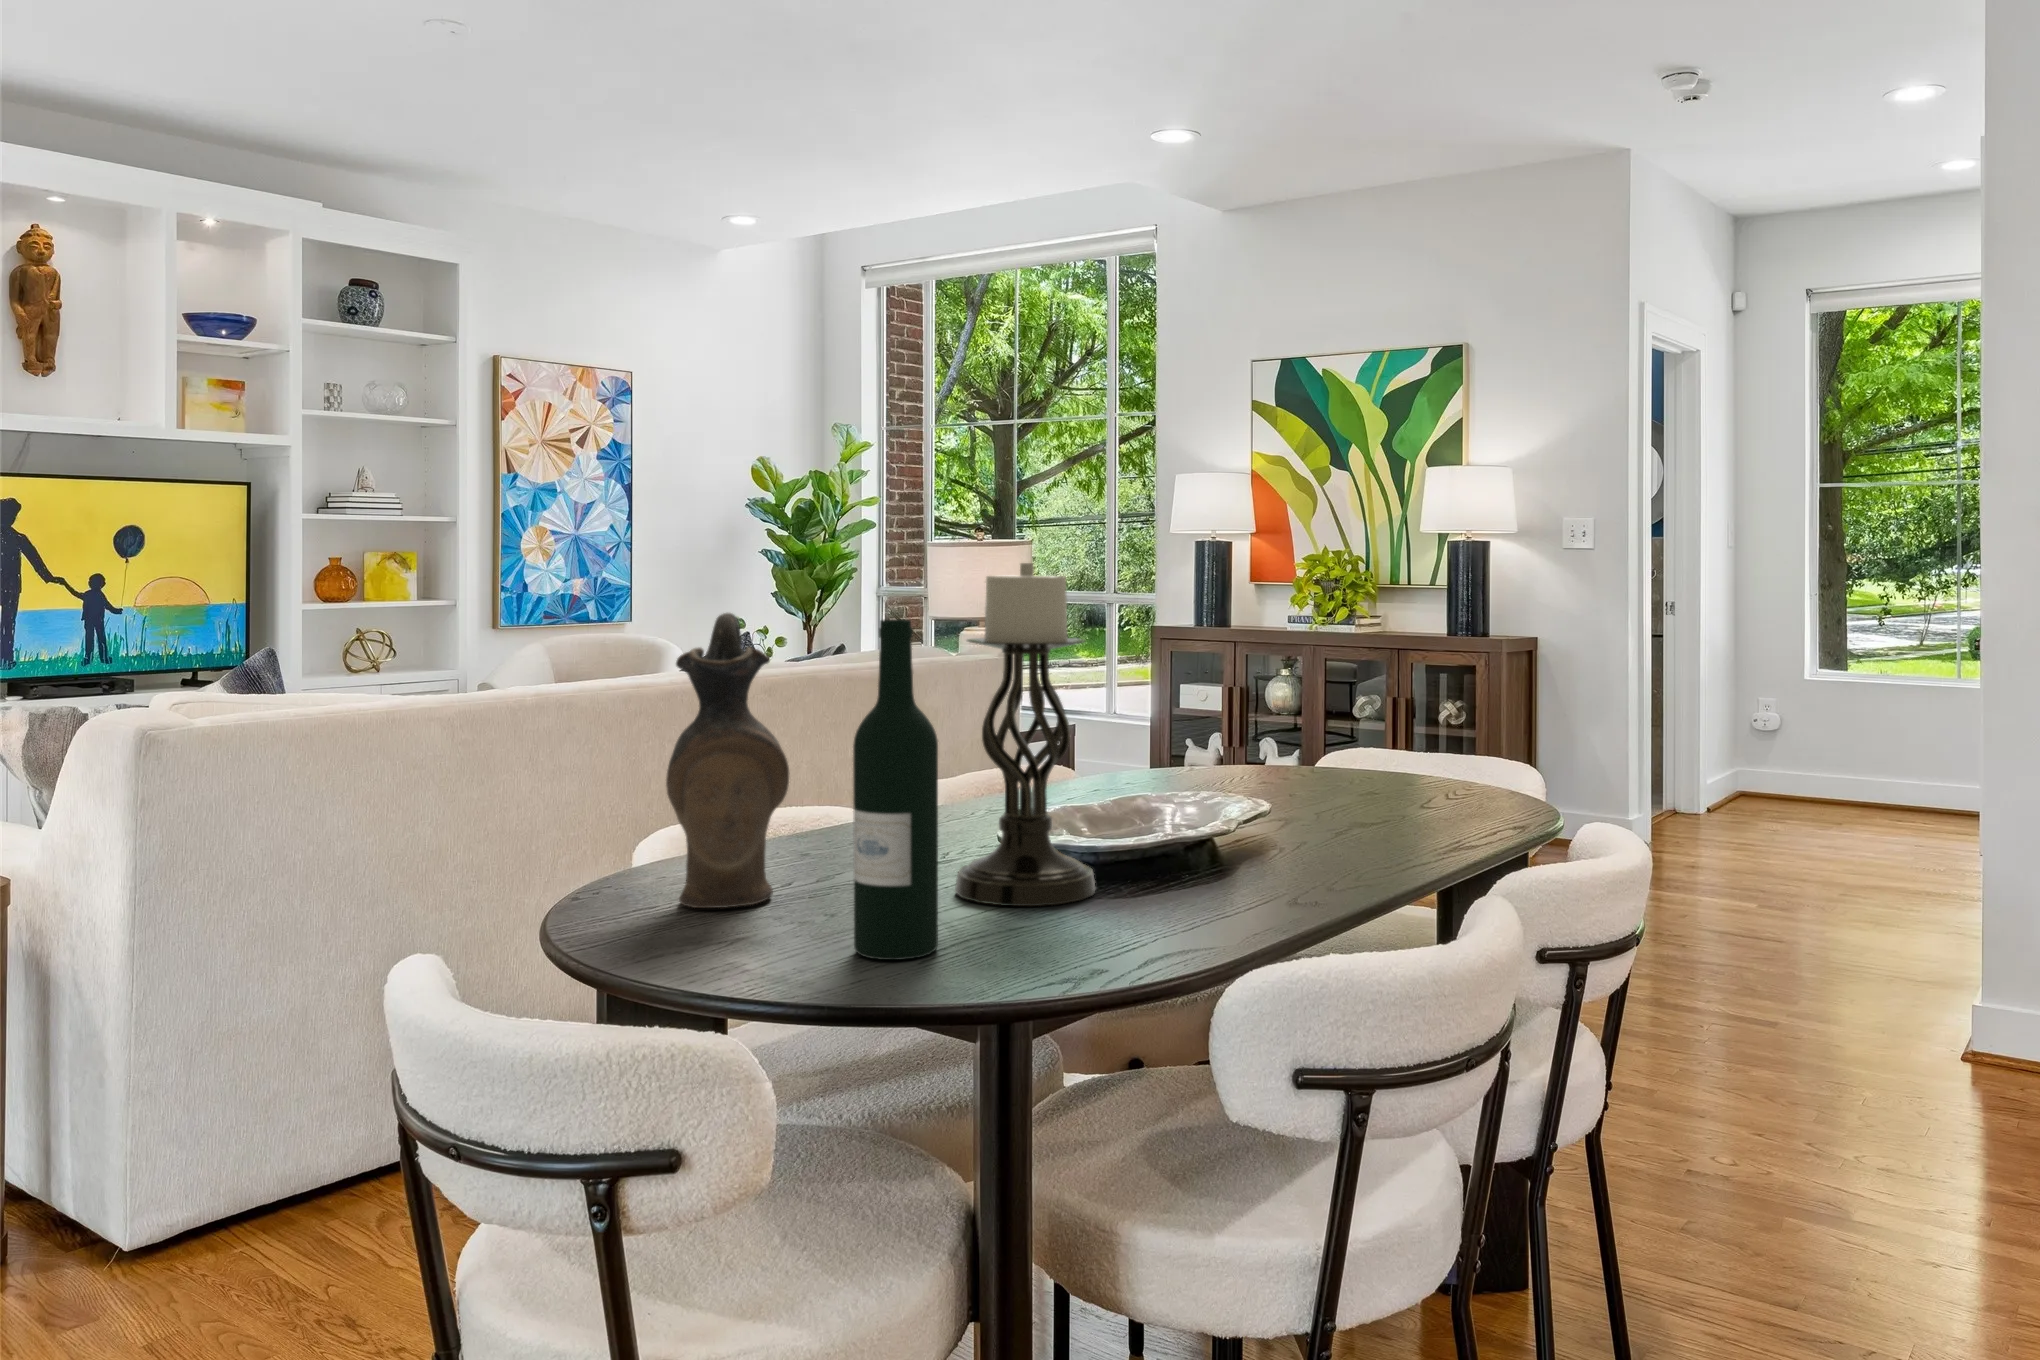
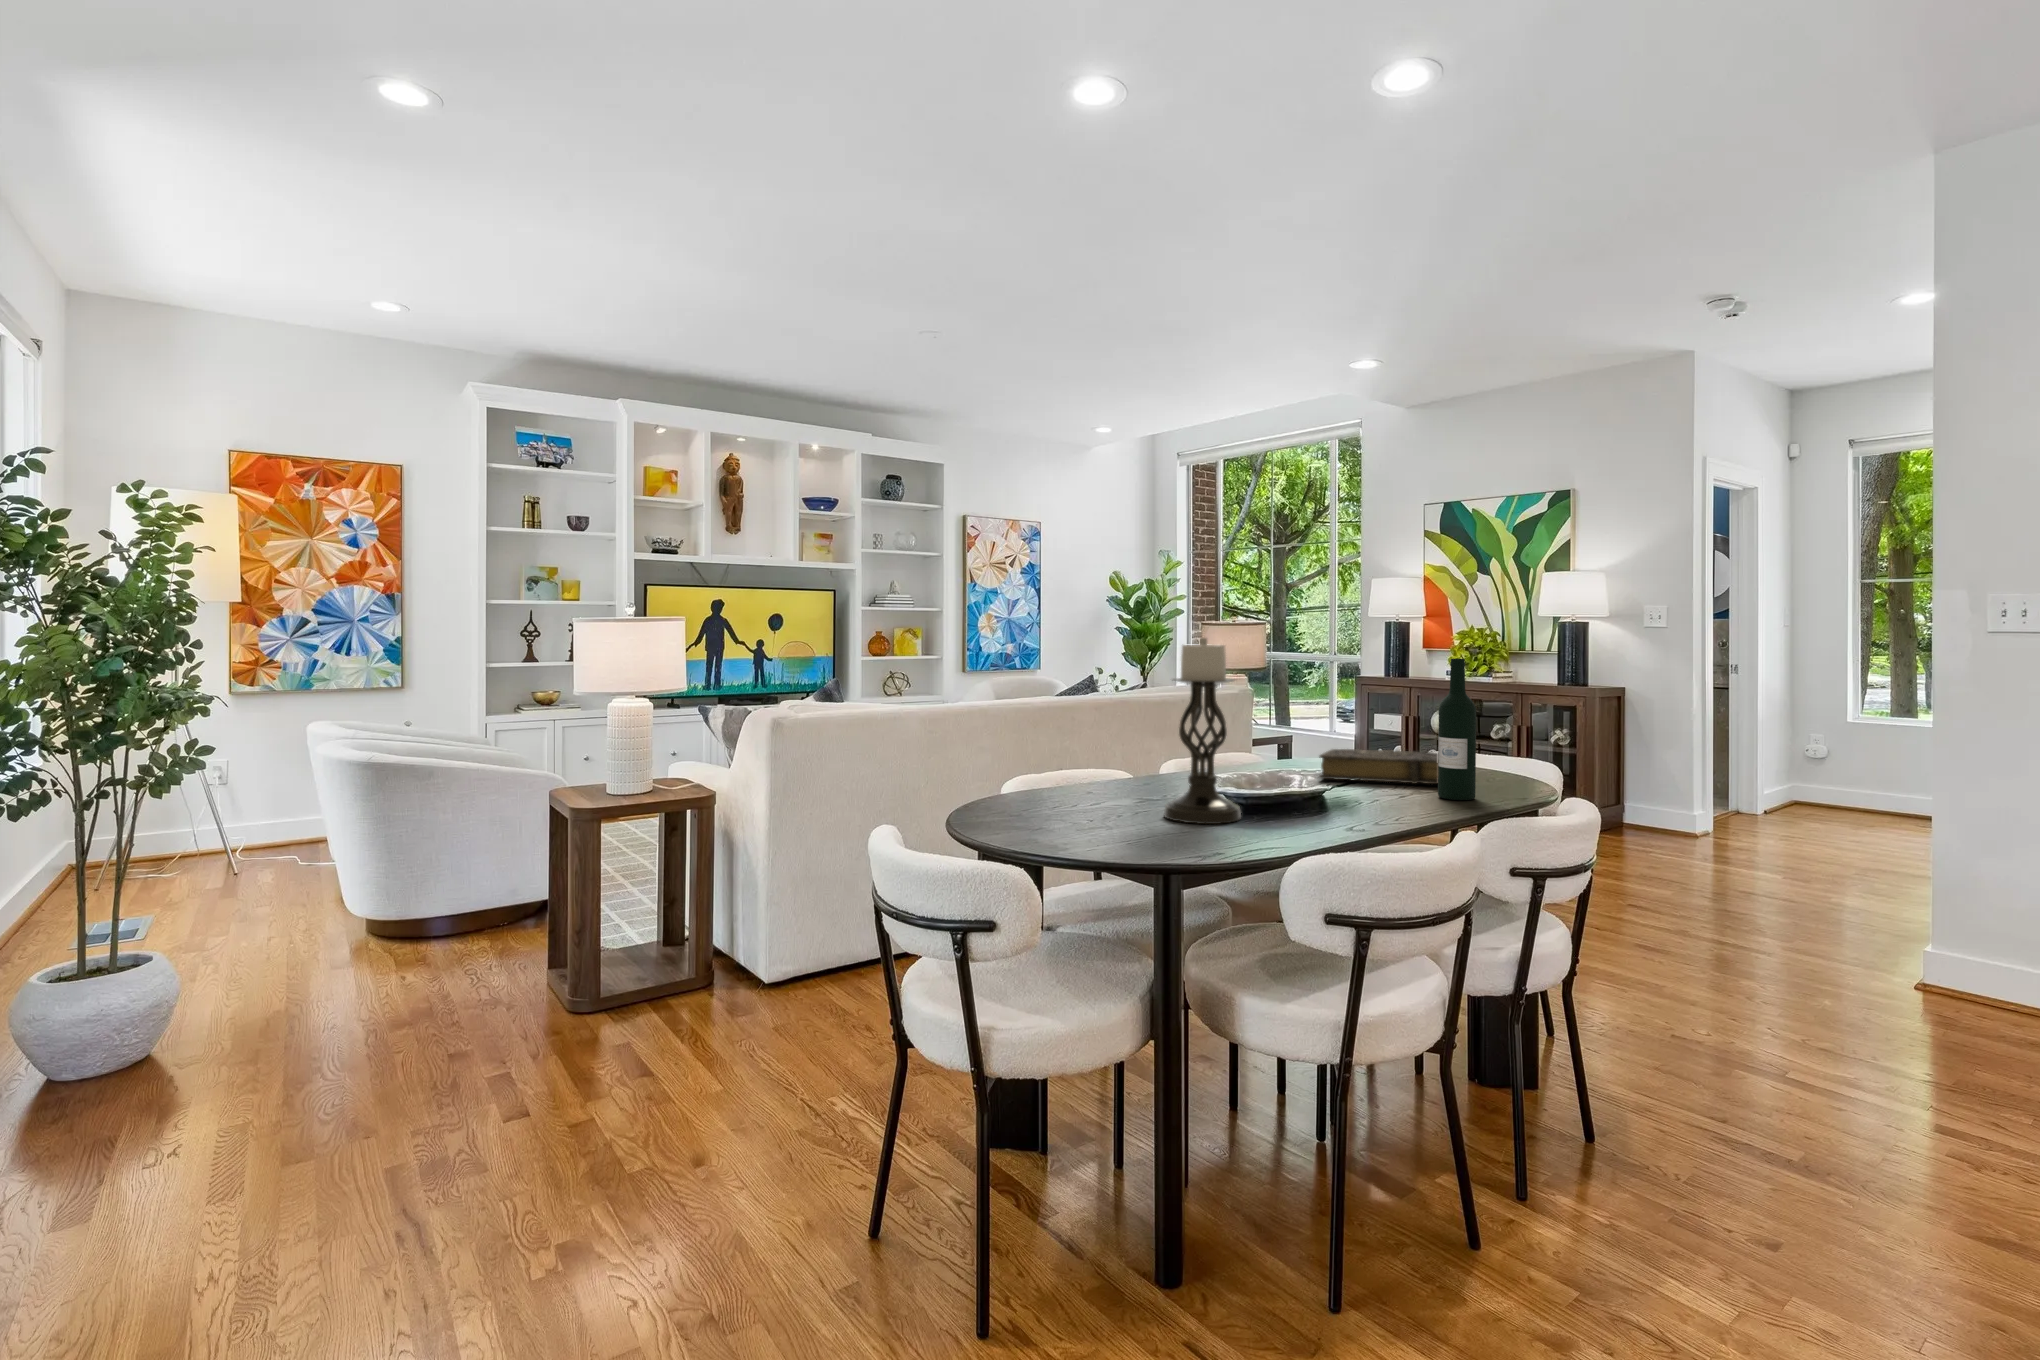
ceramic pitcher: present [666,613,789,908] -> none [1015,663,1076,816]
wine bottle: present [853,619,938,960] -> present [1438,659,1476,800]
book: none [1187,751,1402,806] -> present [1319,749,1438,784]

